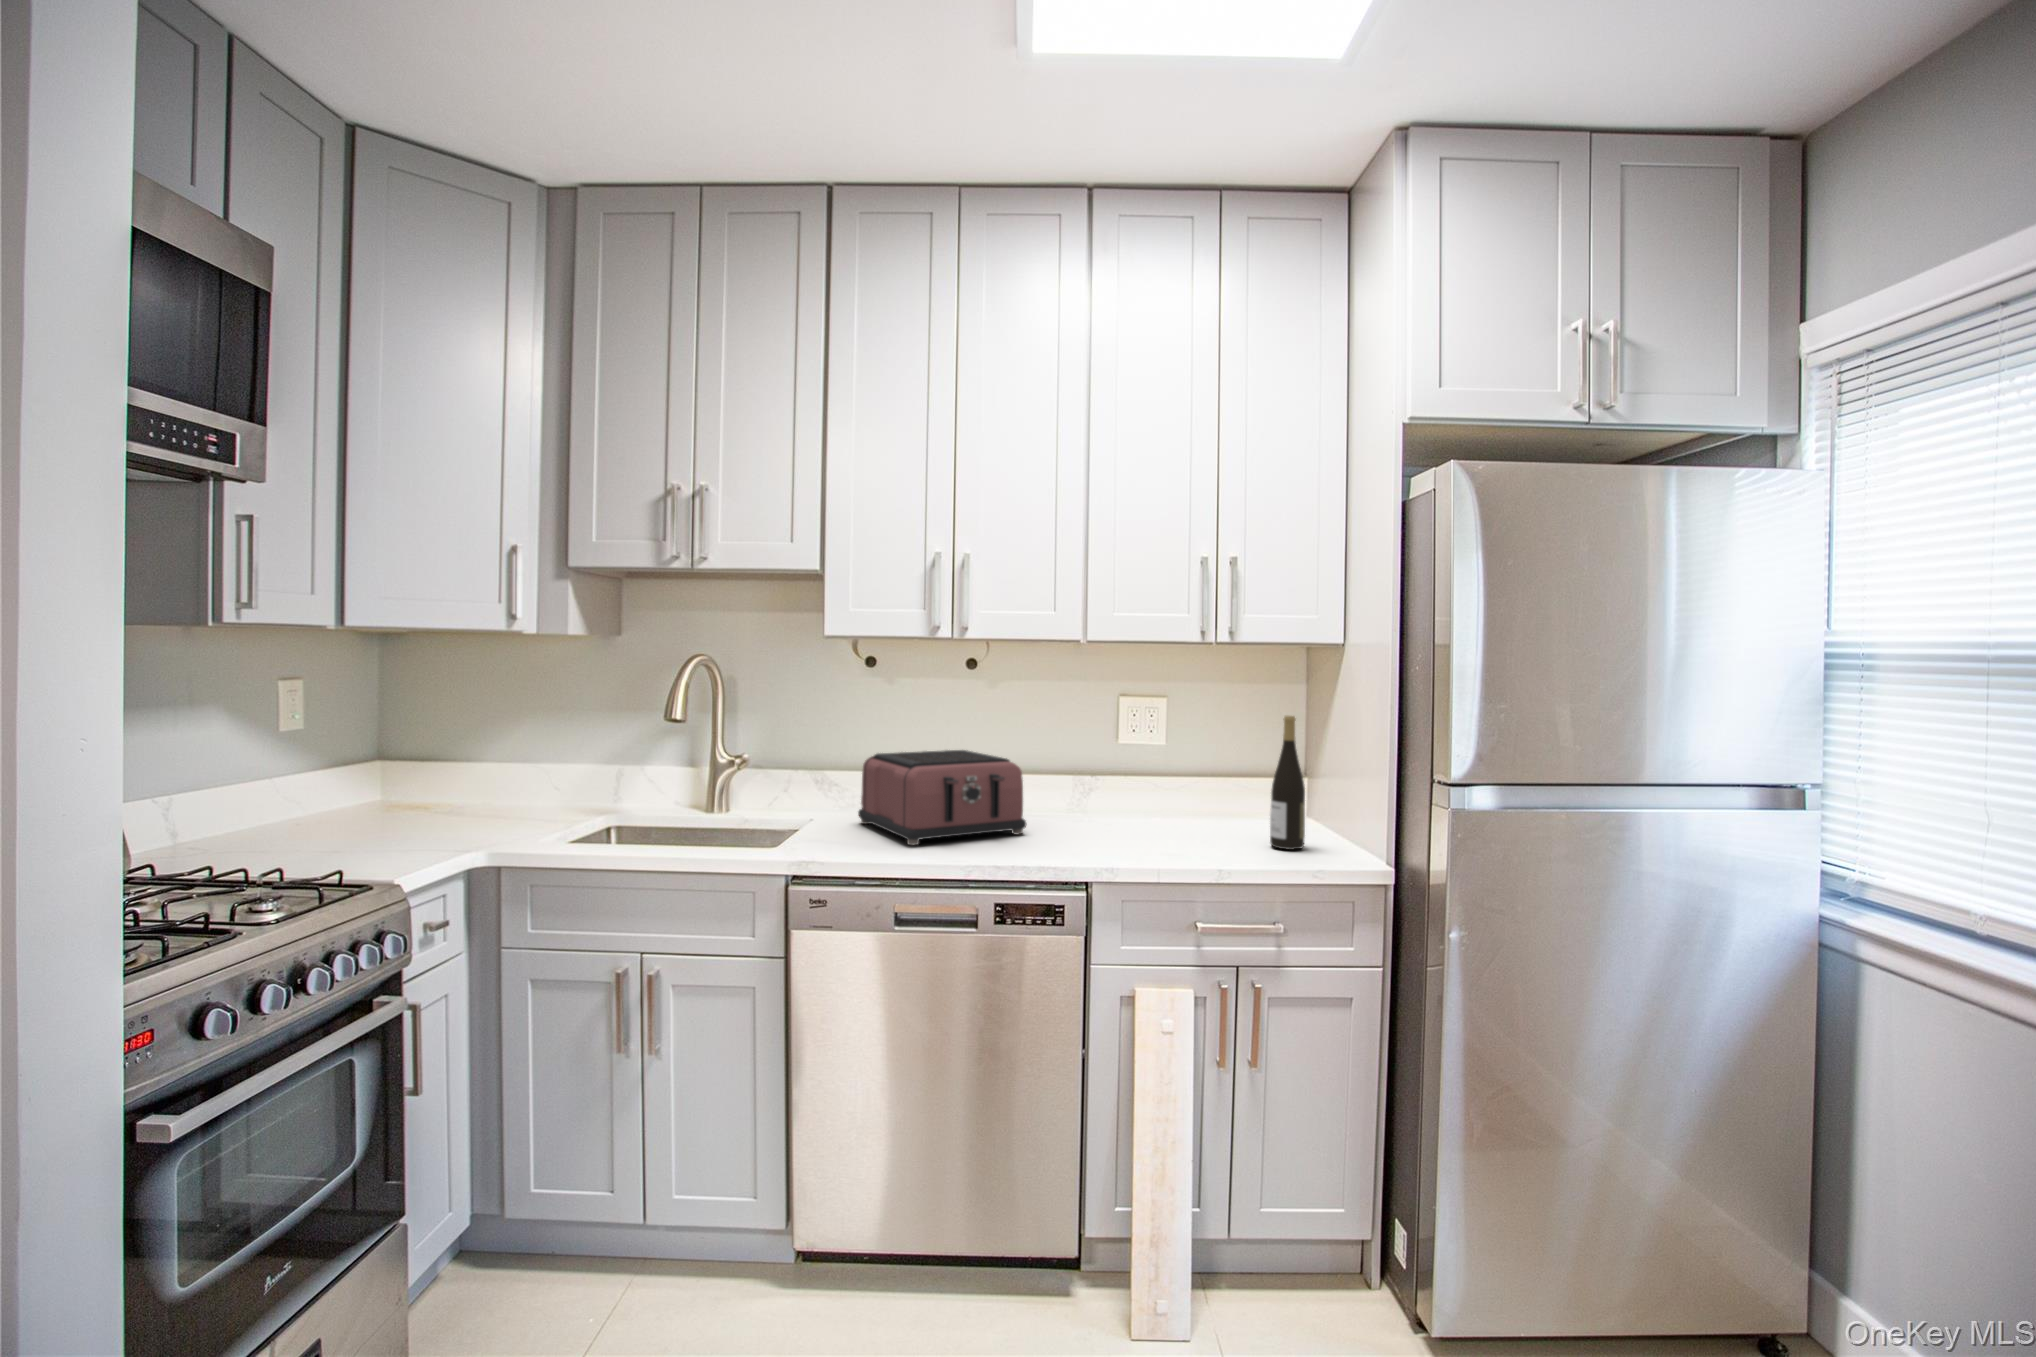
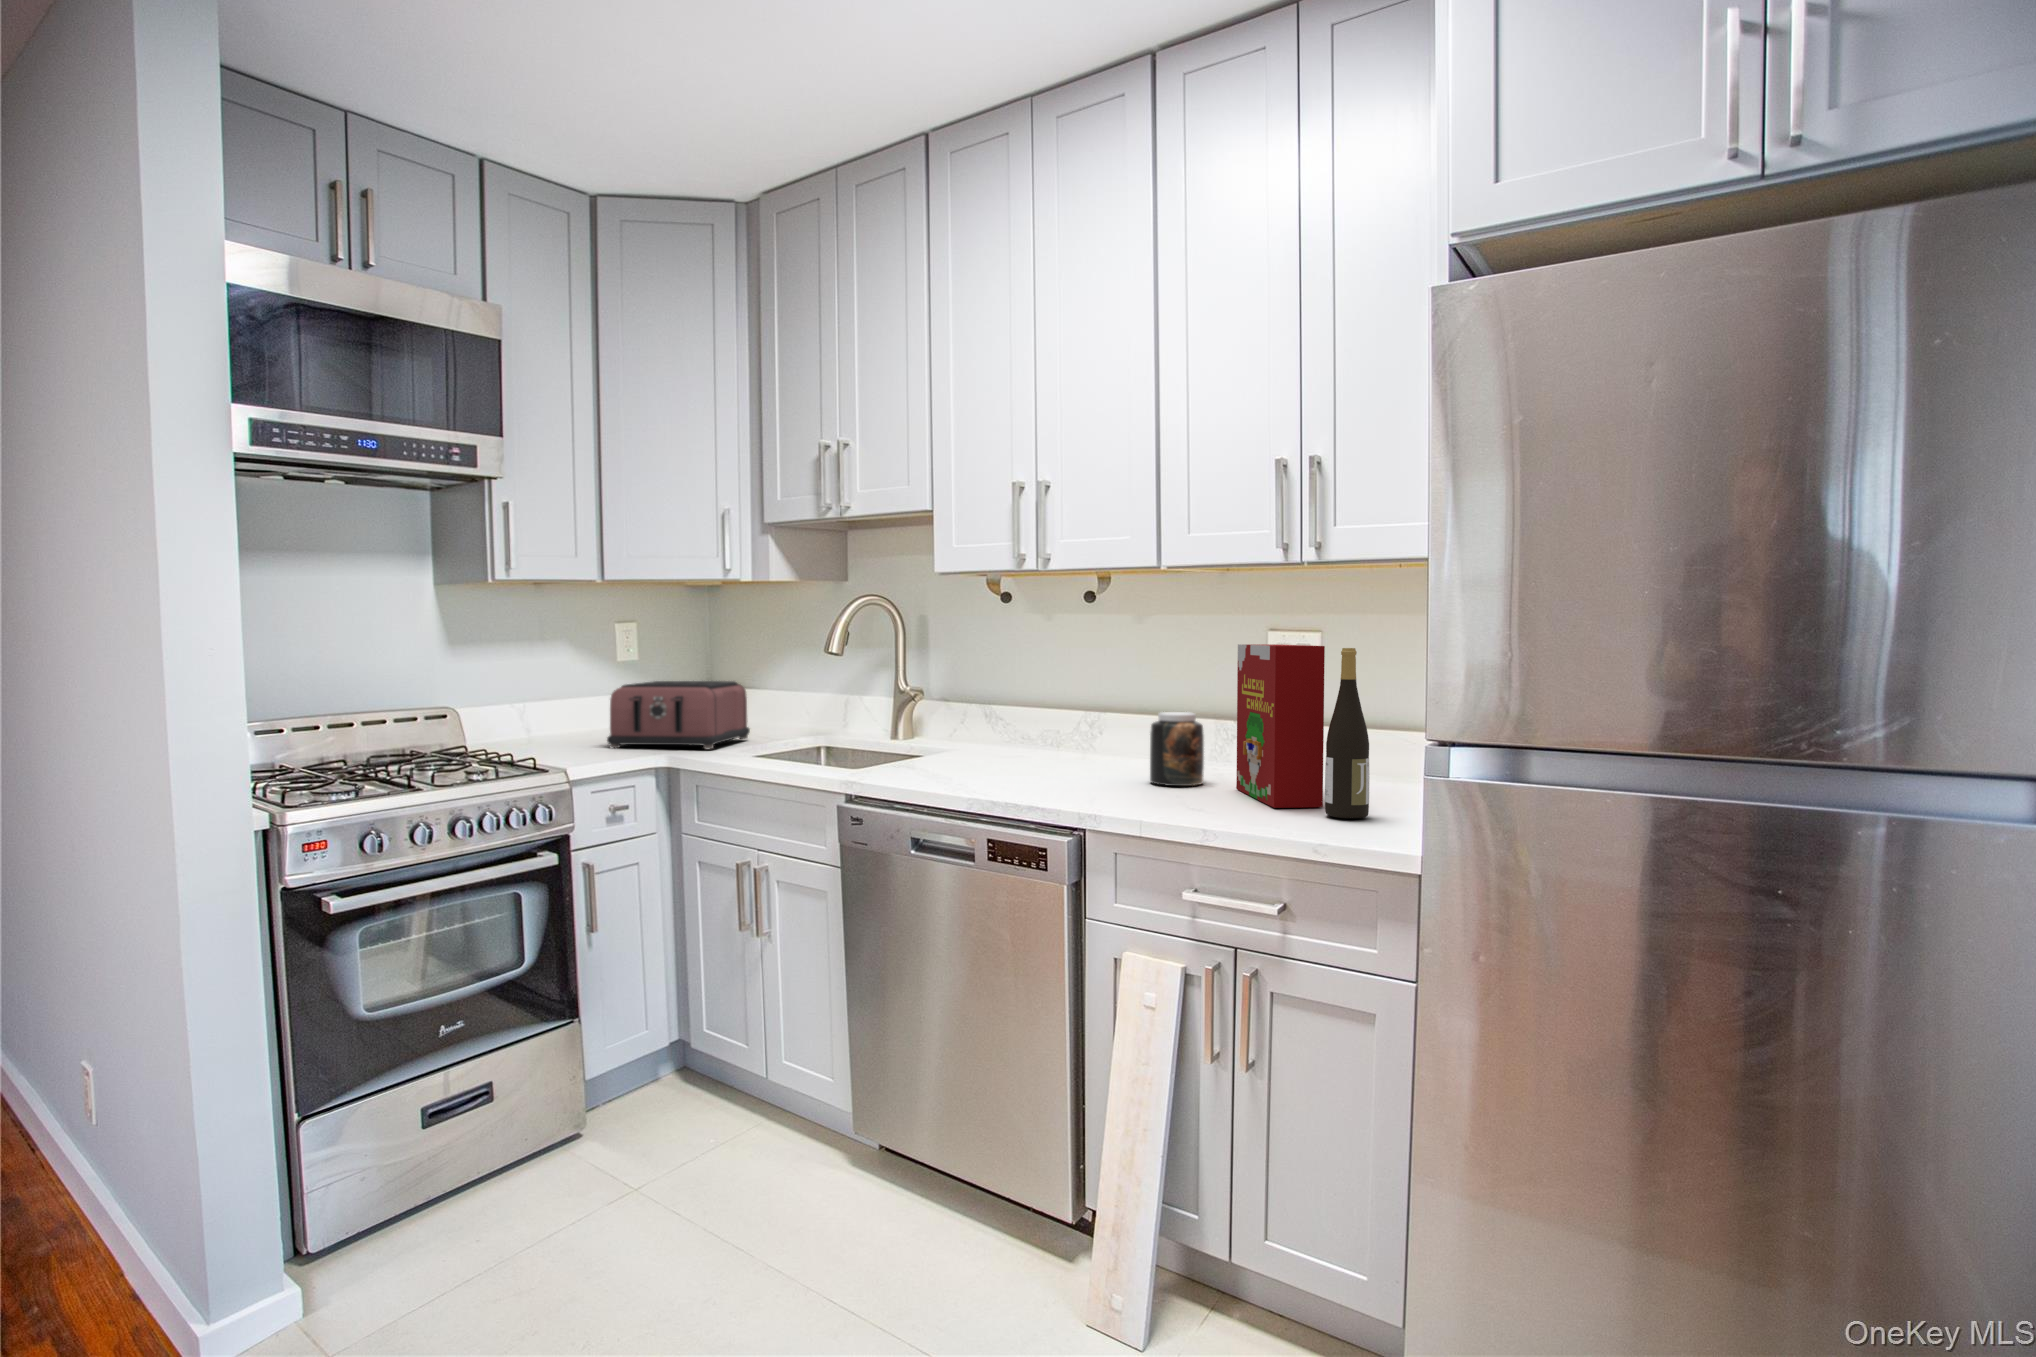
cereal box: none [1145,707,1252,845] -> present [1236,644,1325,808]
toaster: present [858,750,1026,845] -> present [607,681,750,749]
jar: none [1064,766,1111,832] -> present [1150,712,1204,786]

